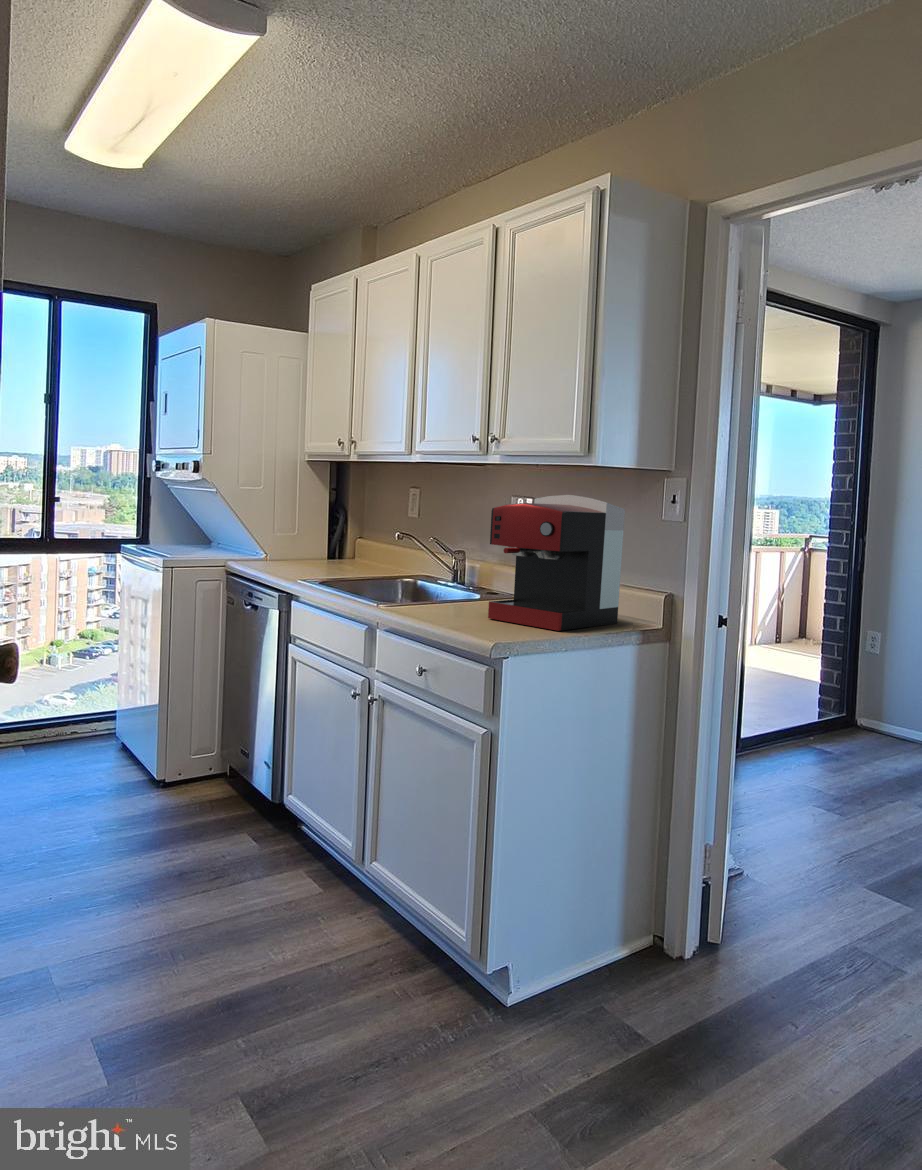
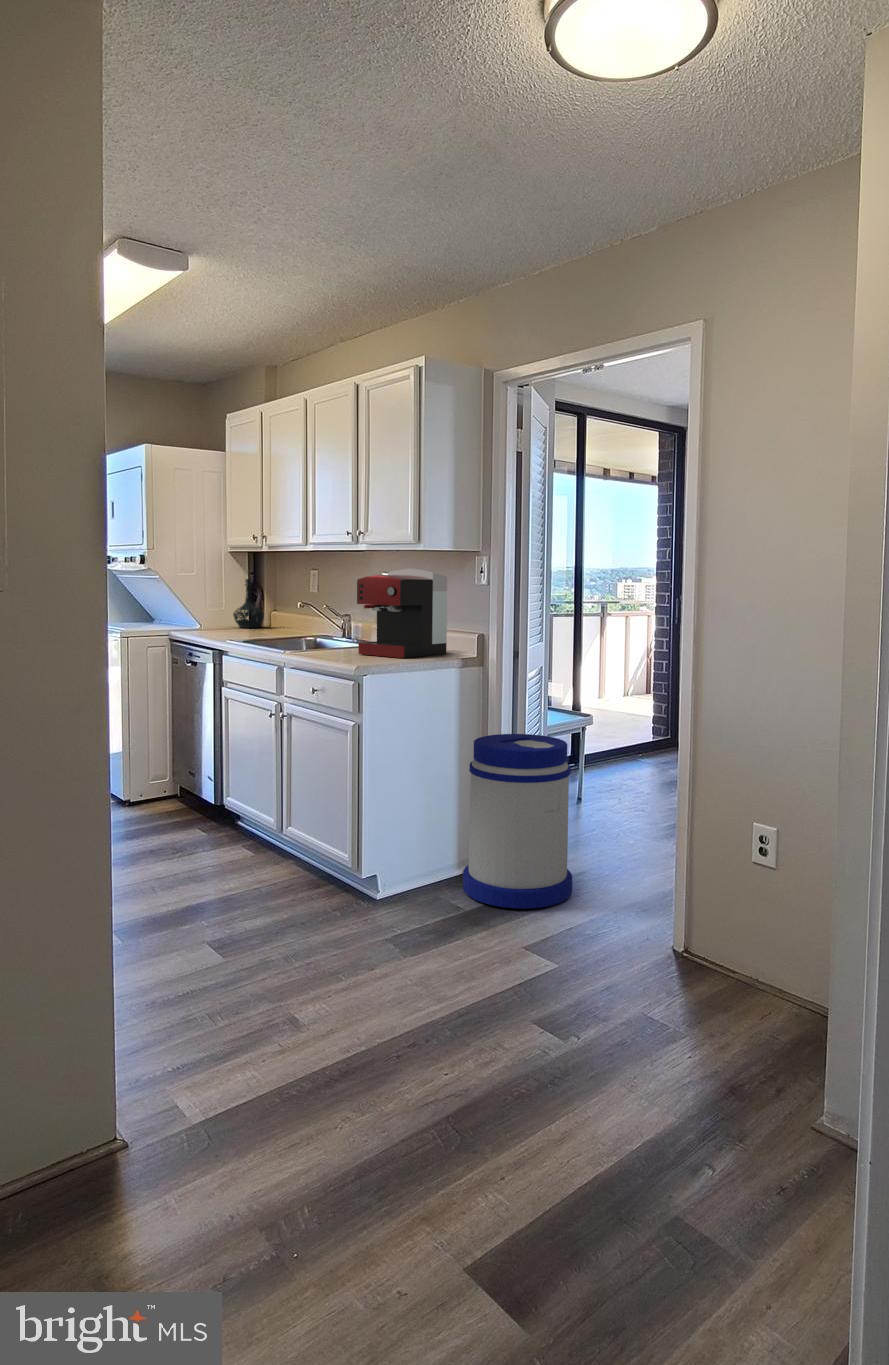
bottle: none [308,496,347,559] -> present [233,579,264,628]
trash can: none [633,749,817,1042] -> present [463,734,572,909]

